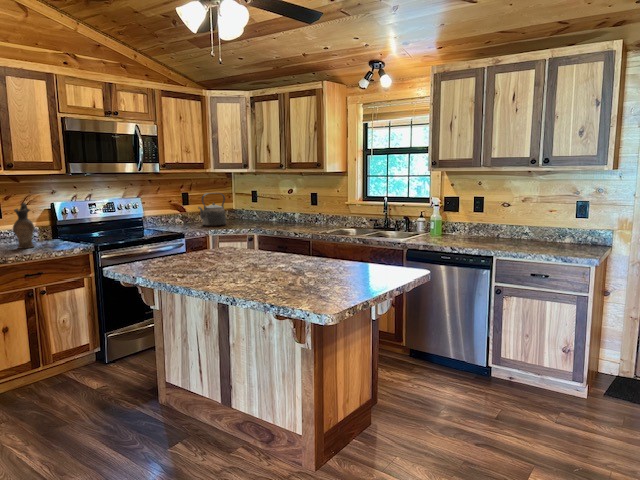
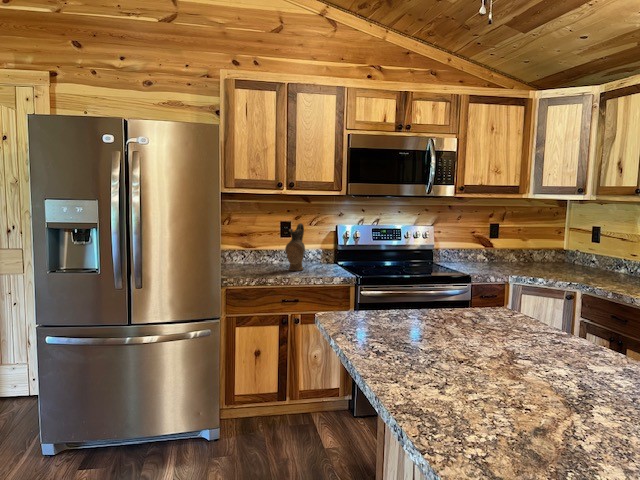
kettle: present [198,193,226,226] -> none [504,227,546,271]

